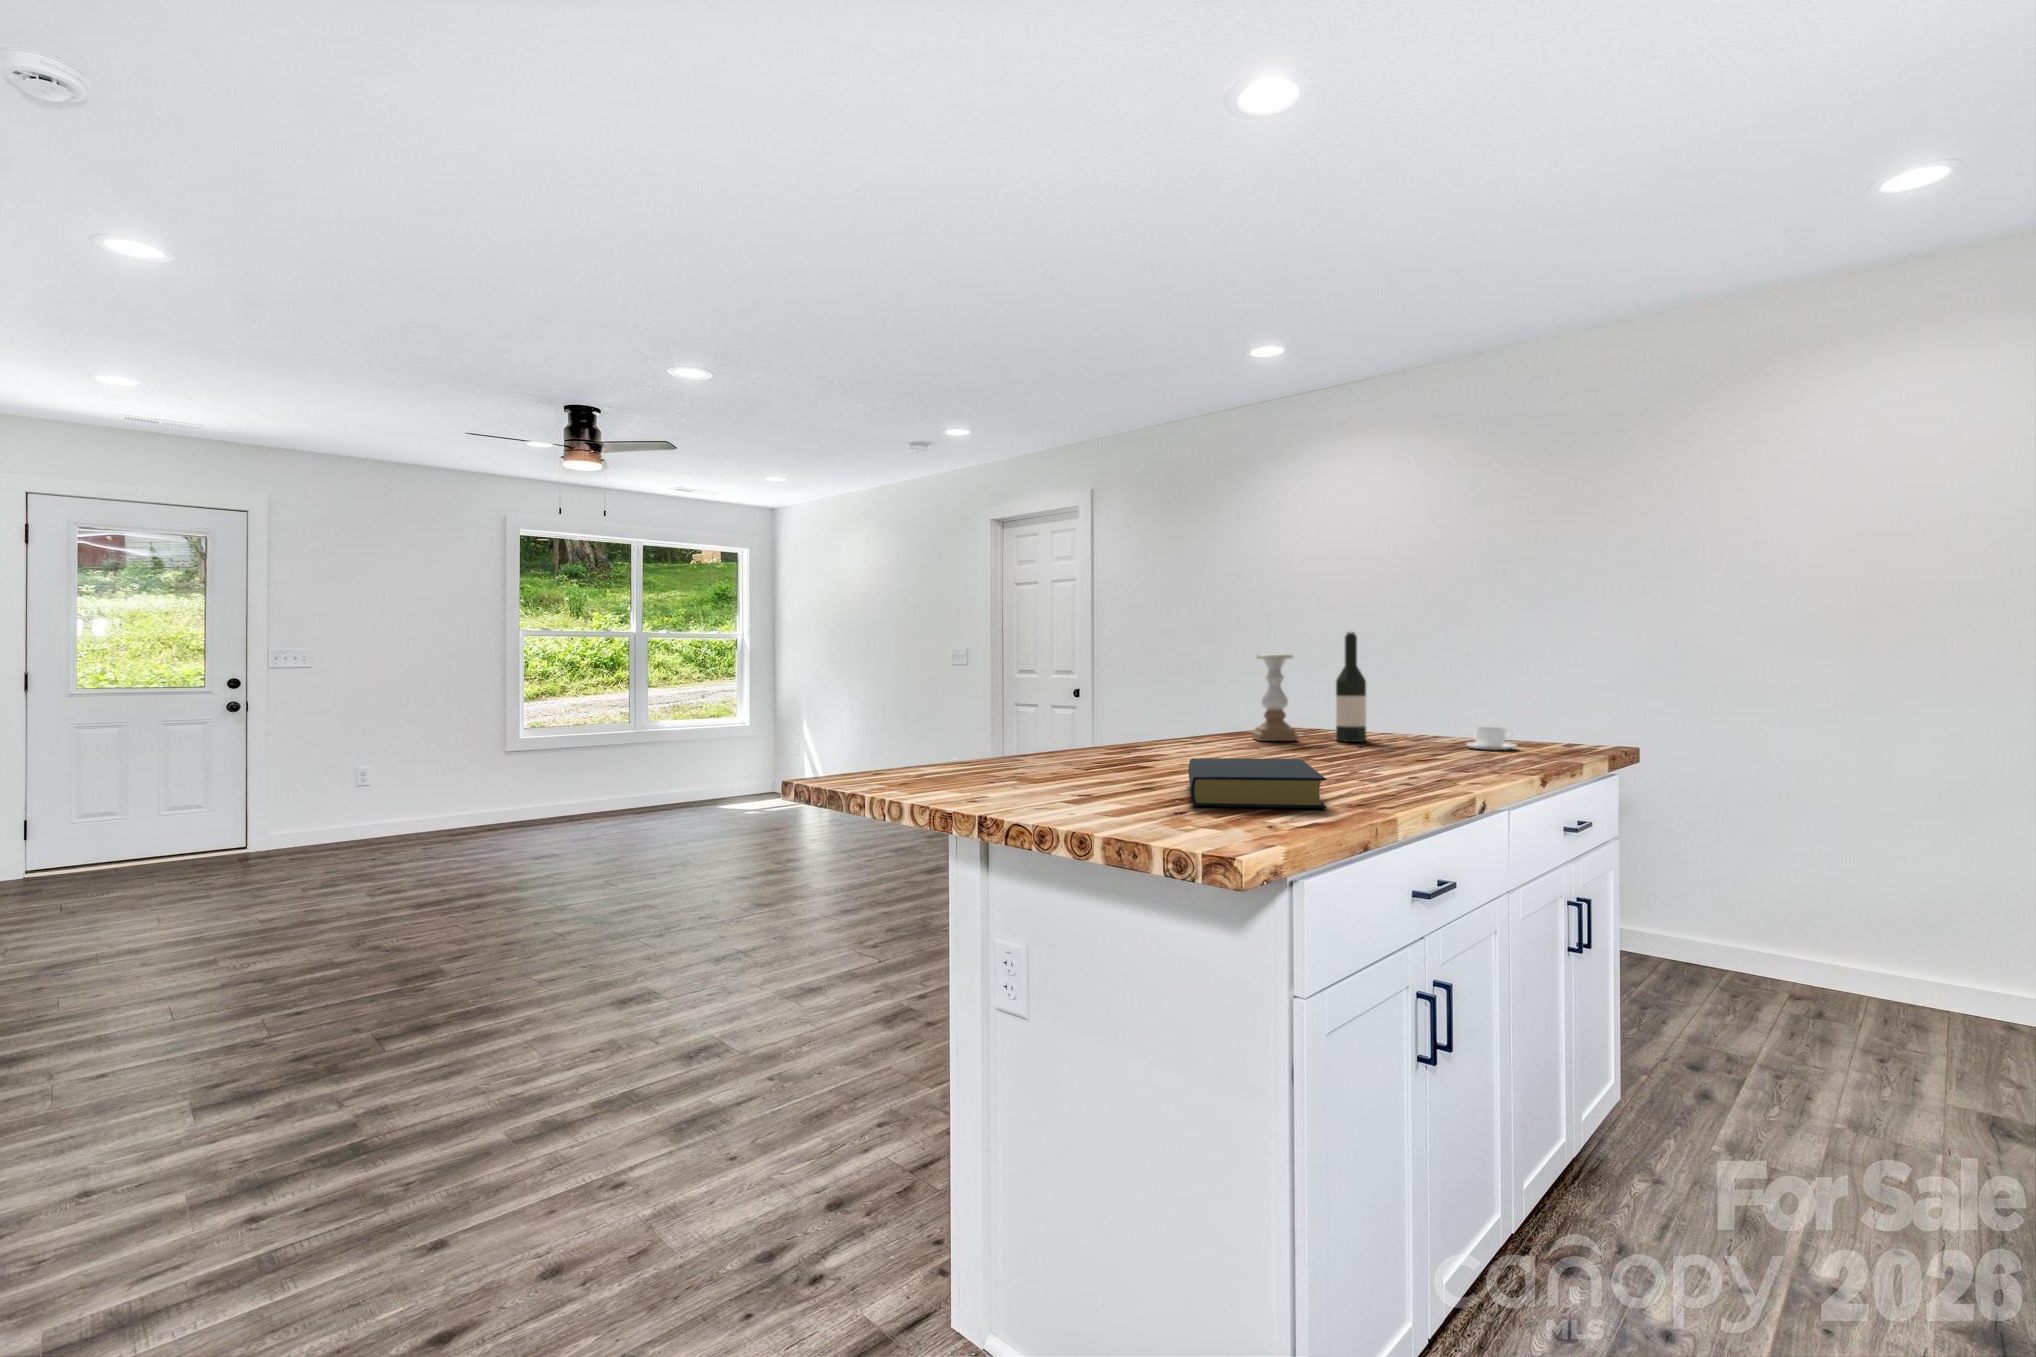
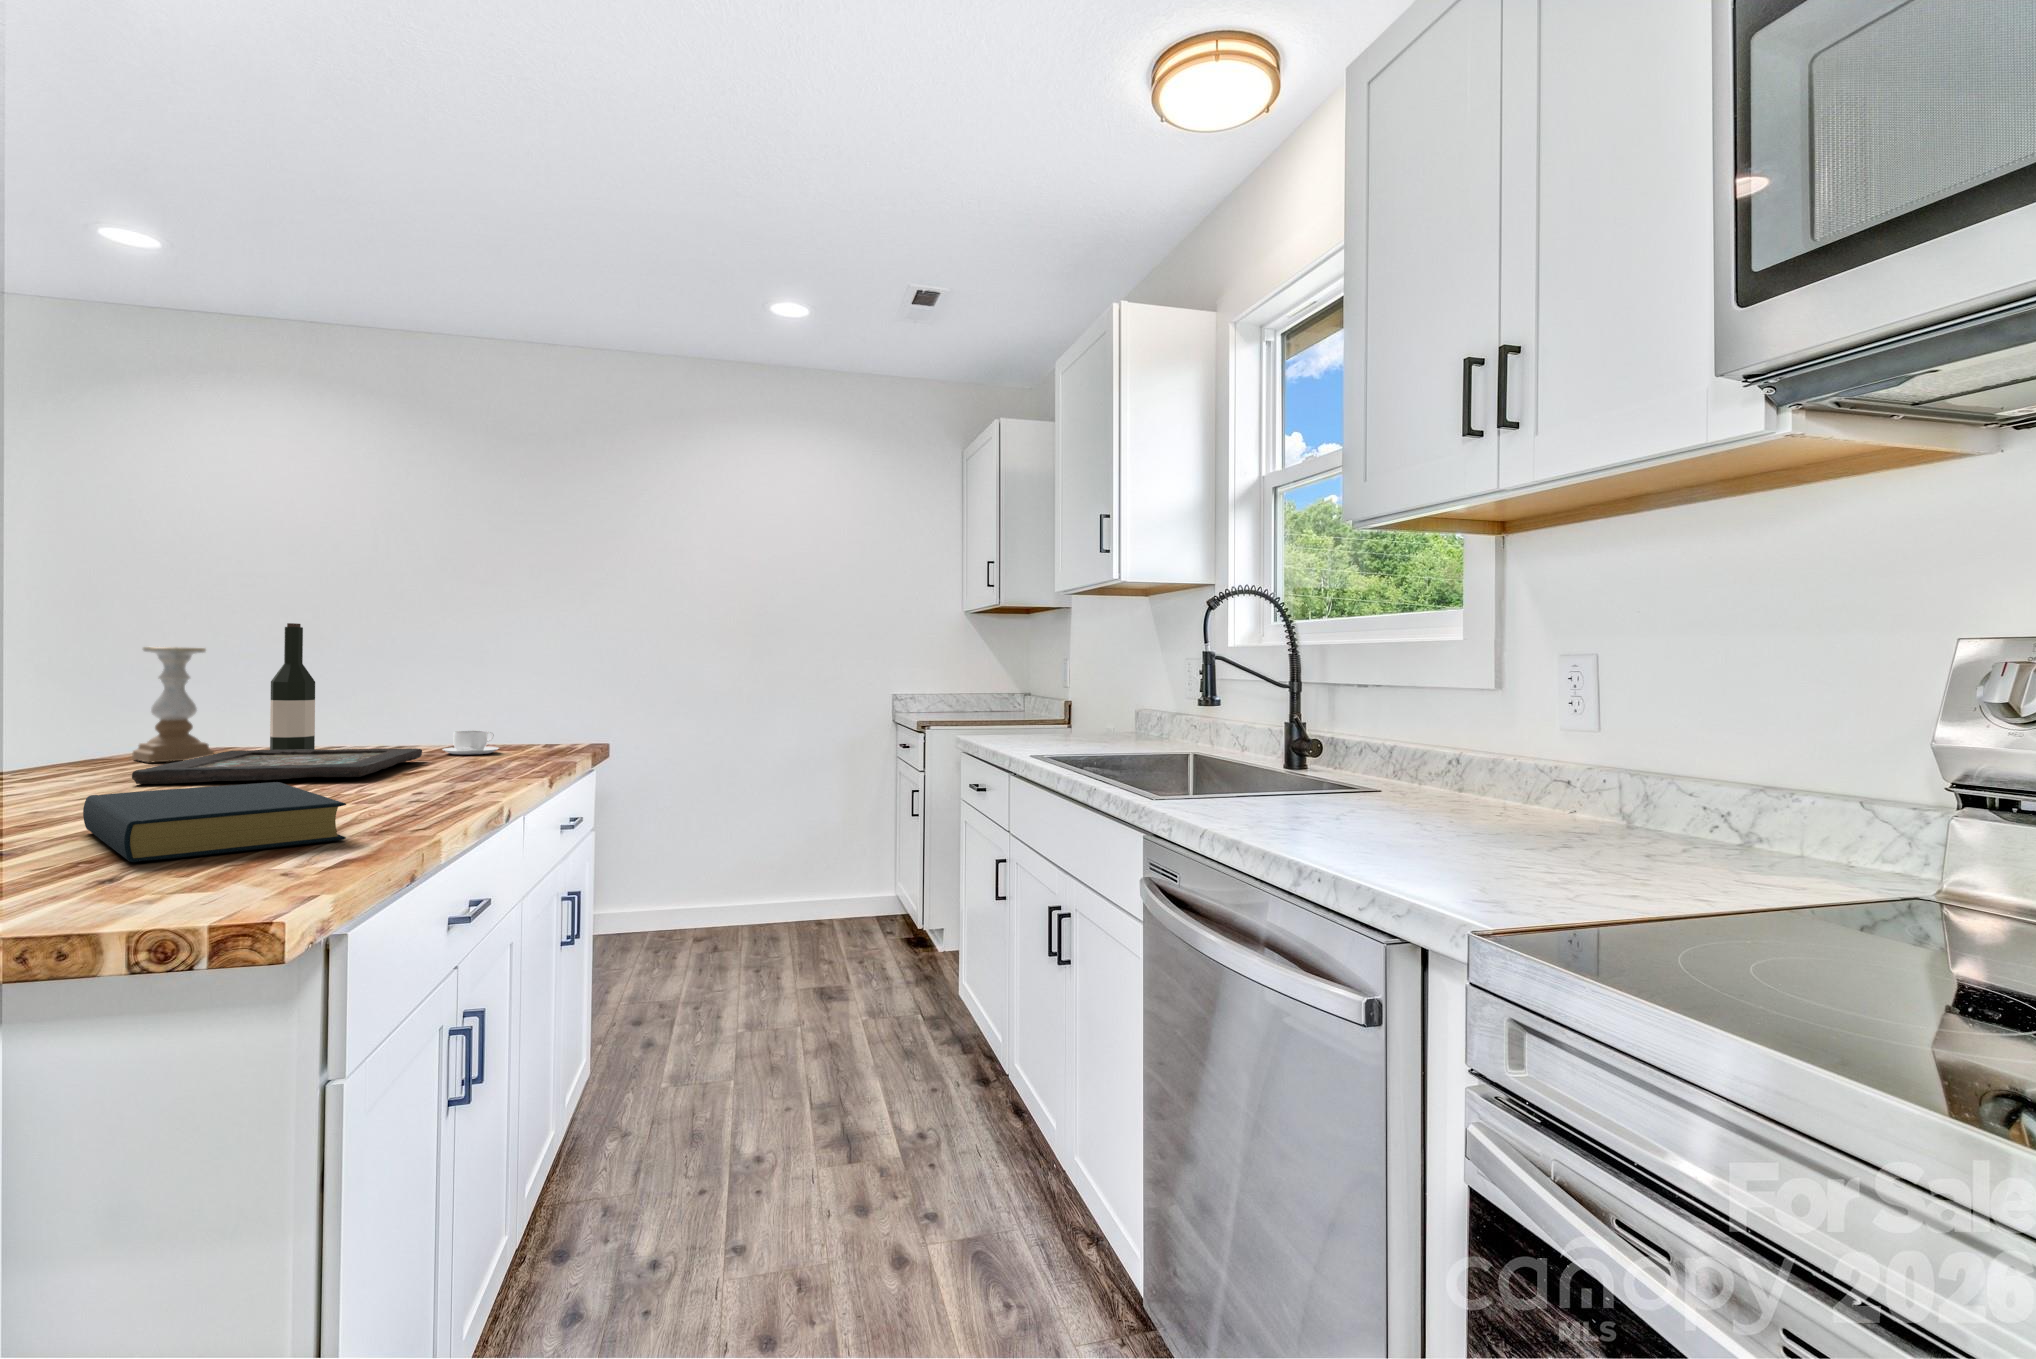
decorative tray: none [1238,735,1442,762] -> present [132,748,422,784]

